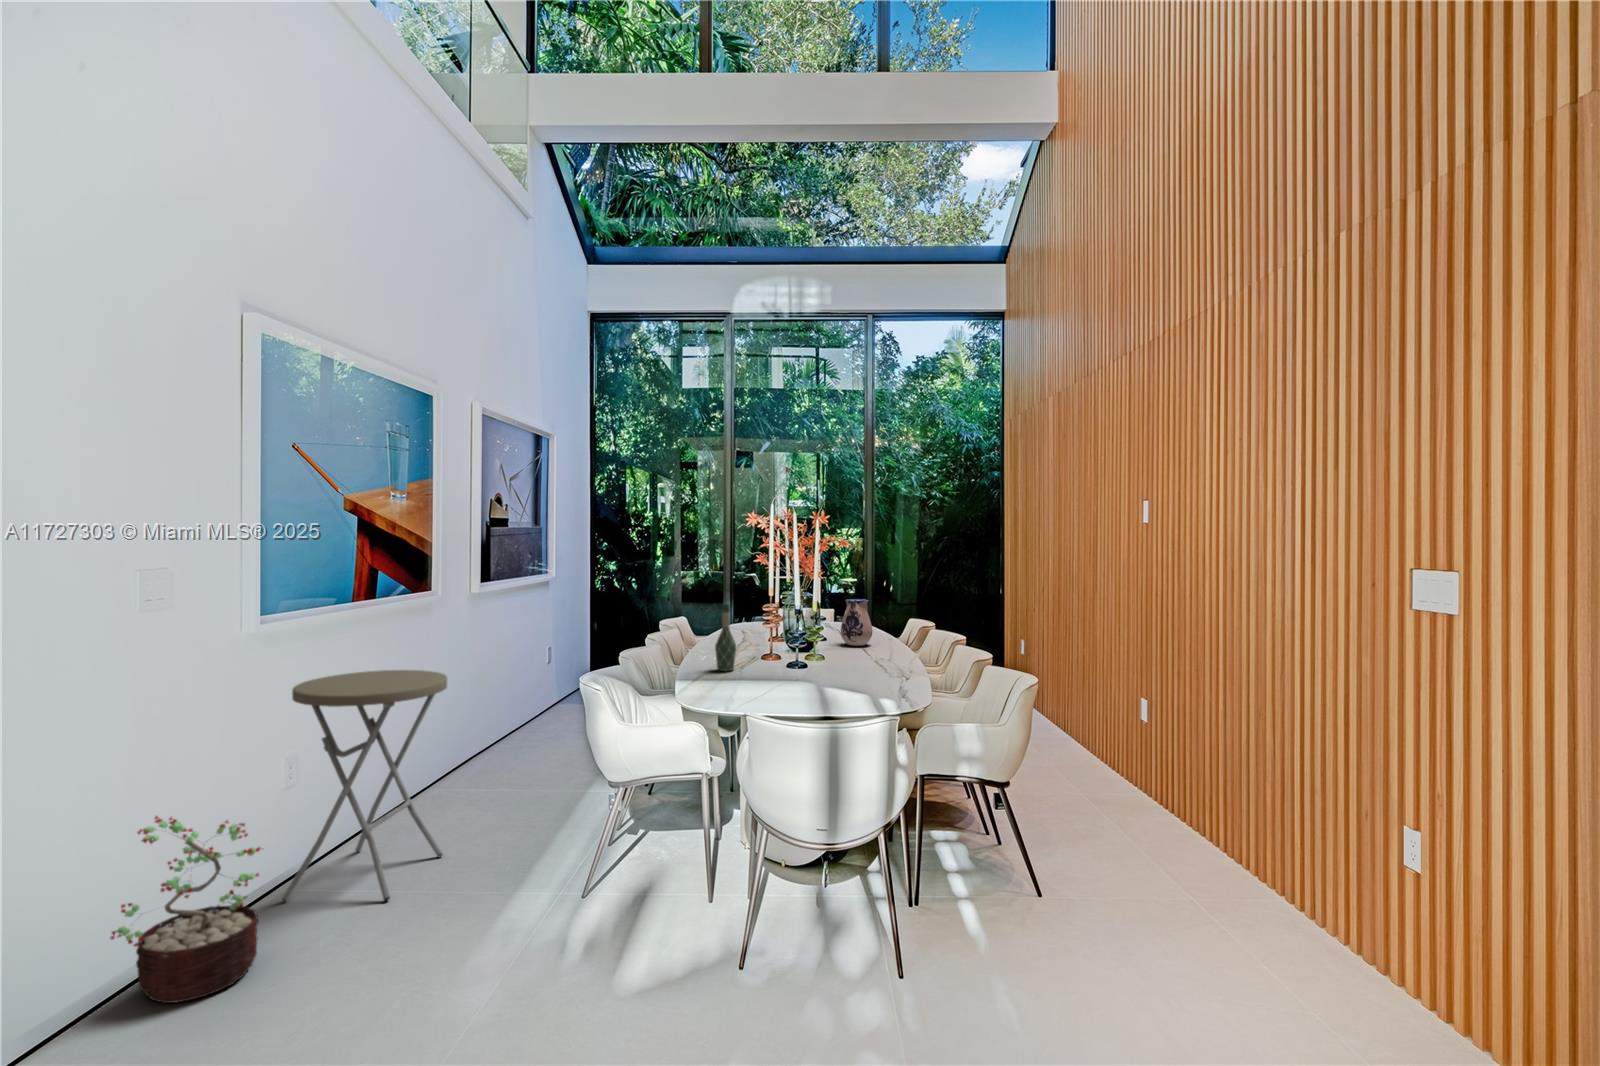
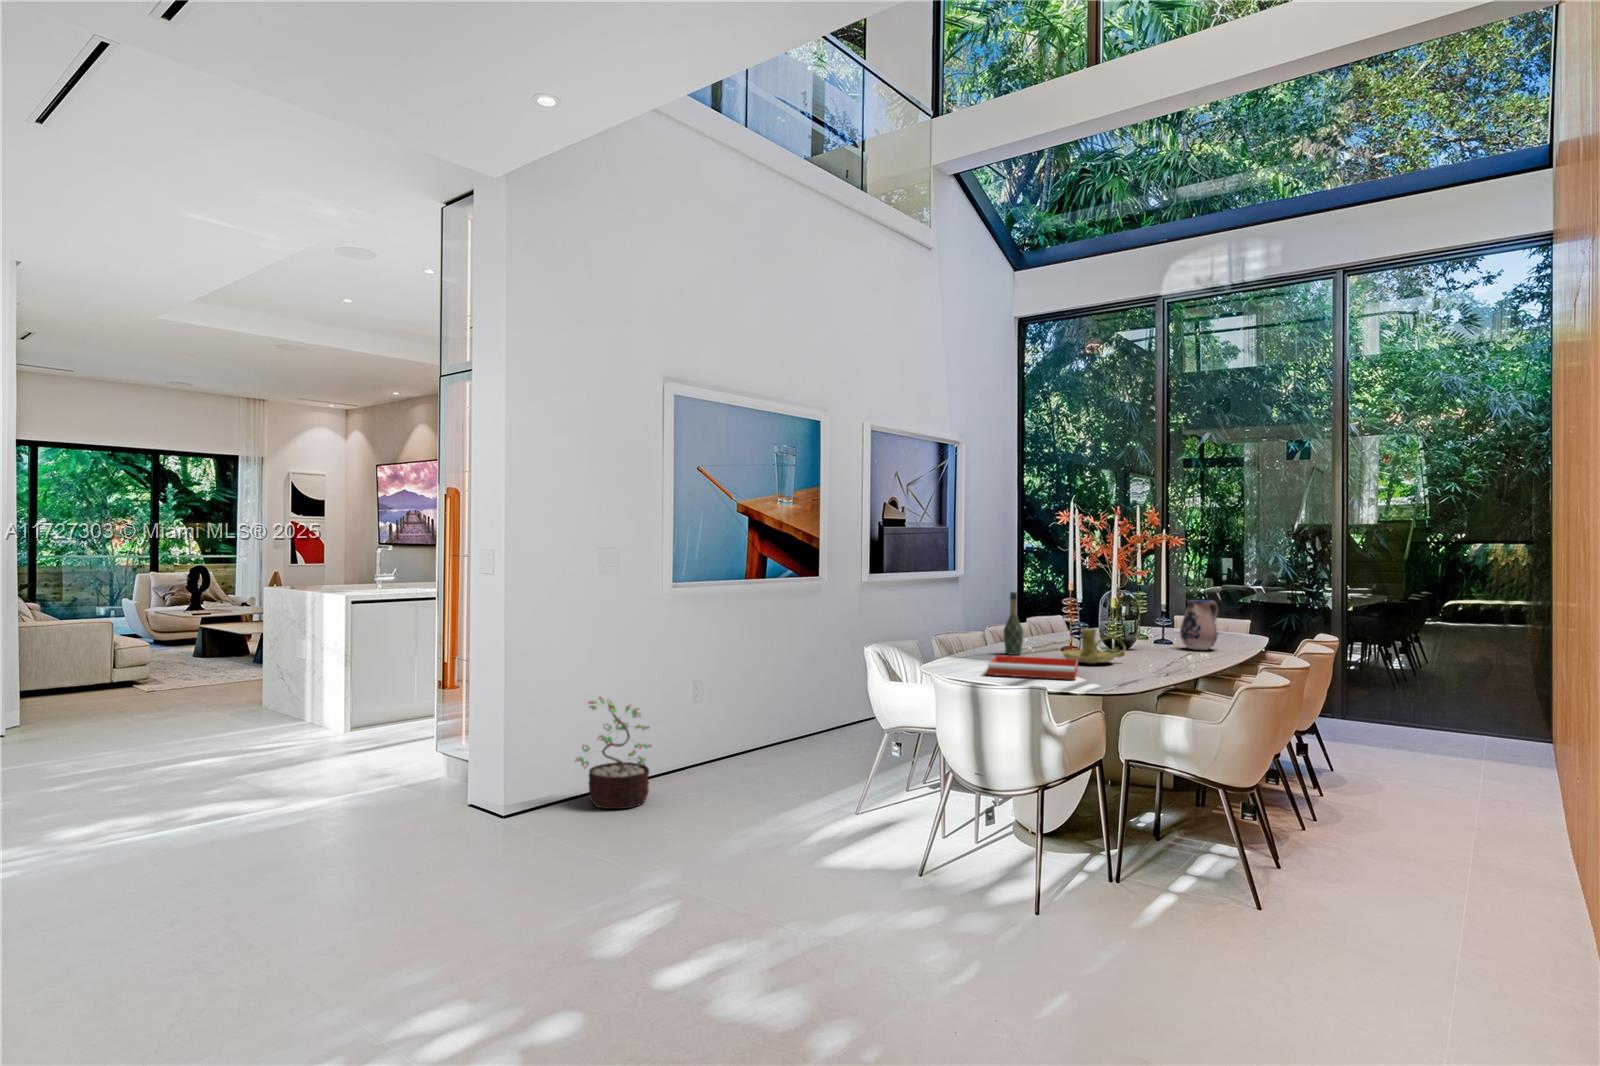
candle holder: none [787,638,842,675] -> present [1063,629,1126,664]
side table: present [282,670,447,902] -> none [680,630,788,791]
tray: none [747,674,855,706] -> present [988,655,1078,680]

